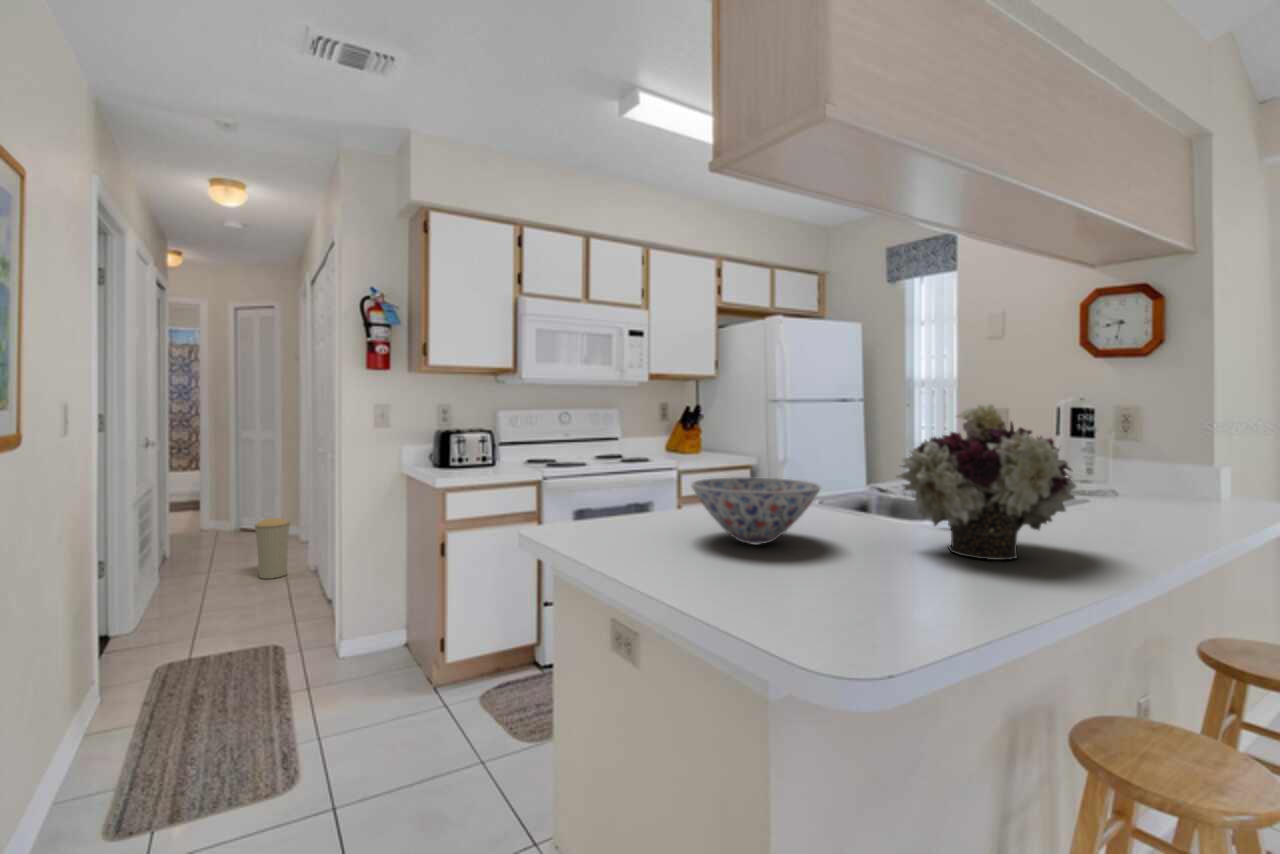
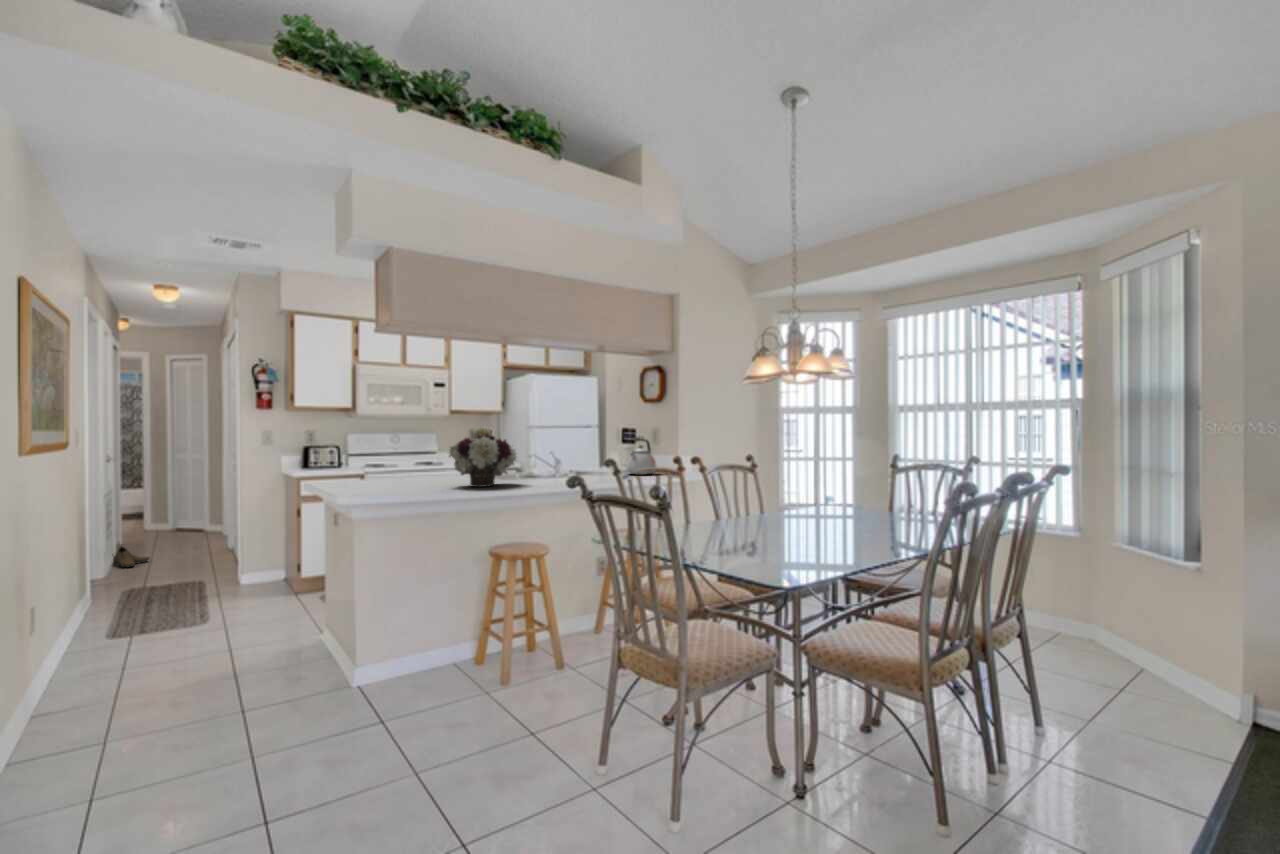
kettle: none [1136,432,1221,509] -> present [626,439,656,475]
bowl: present [691,477,821,544] -> none [368,460,426,485]
trash can: present [255,518,290,579] -> none [183,513,211,556]
shoe: none [161,564,211,599] -> present [112,546,149,567]

